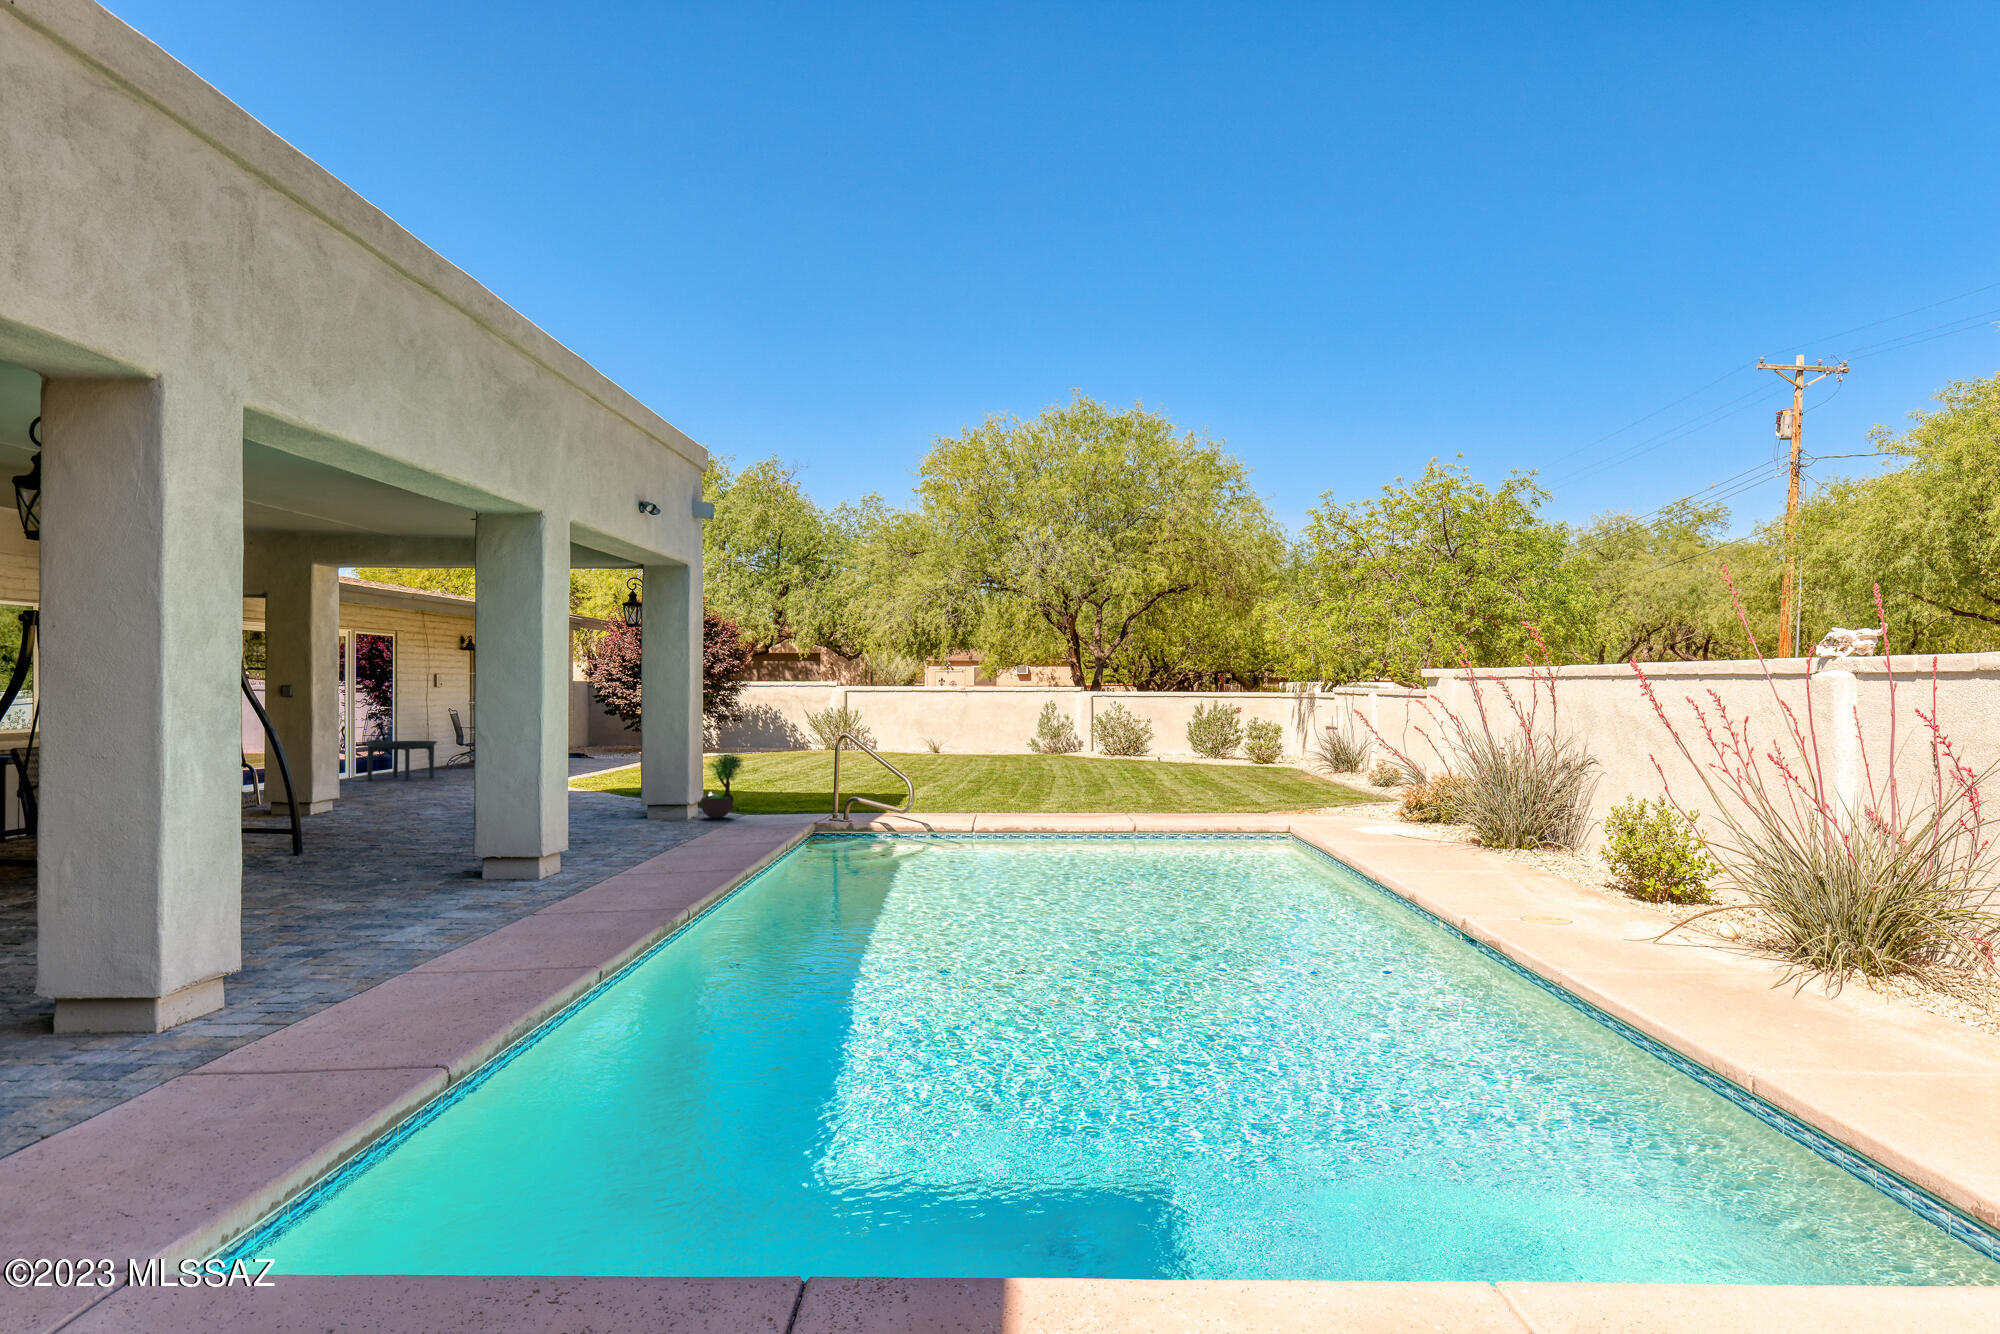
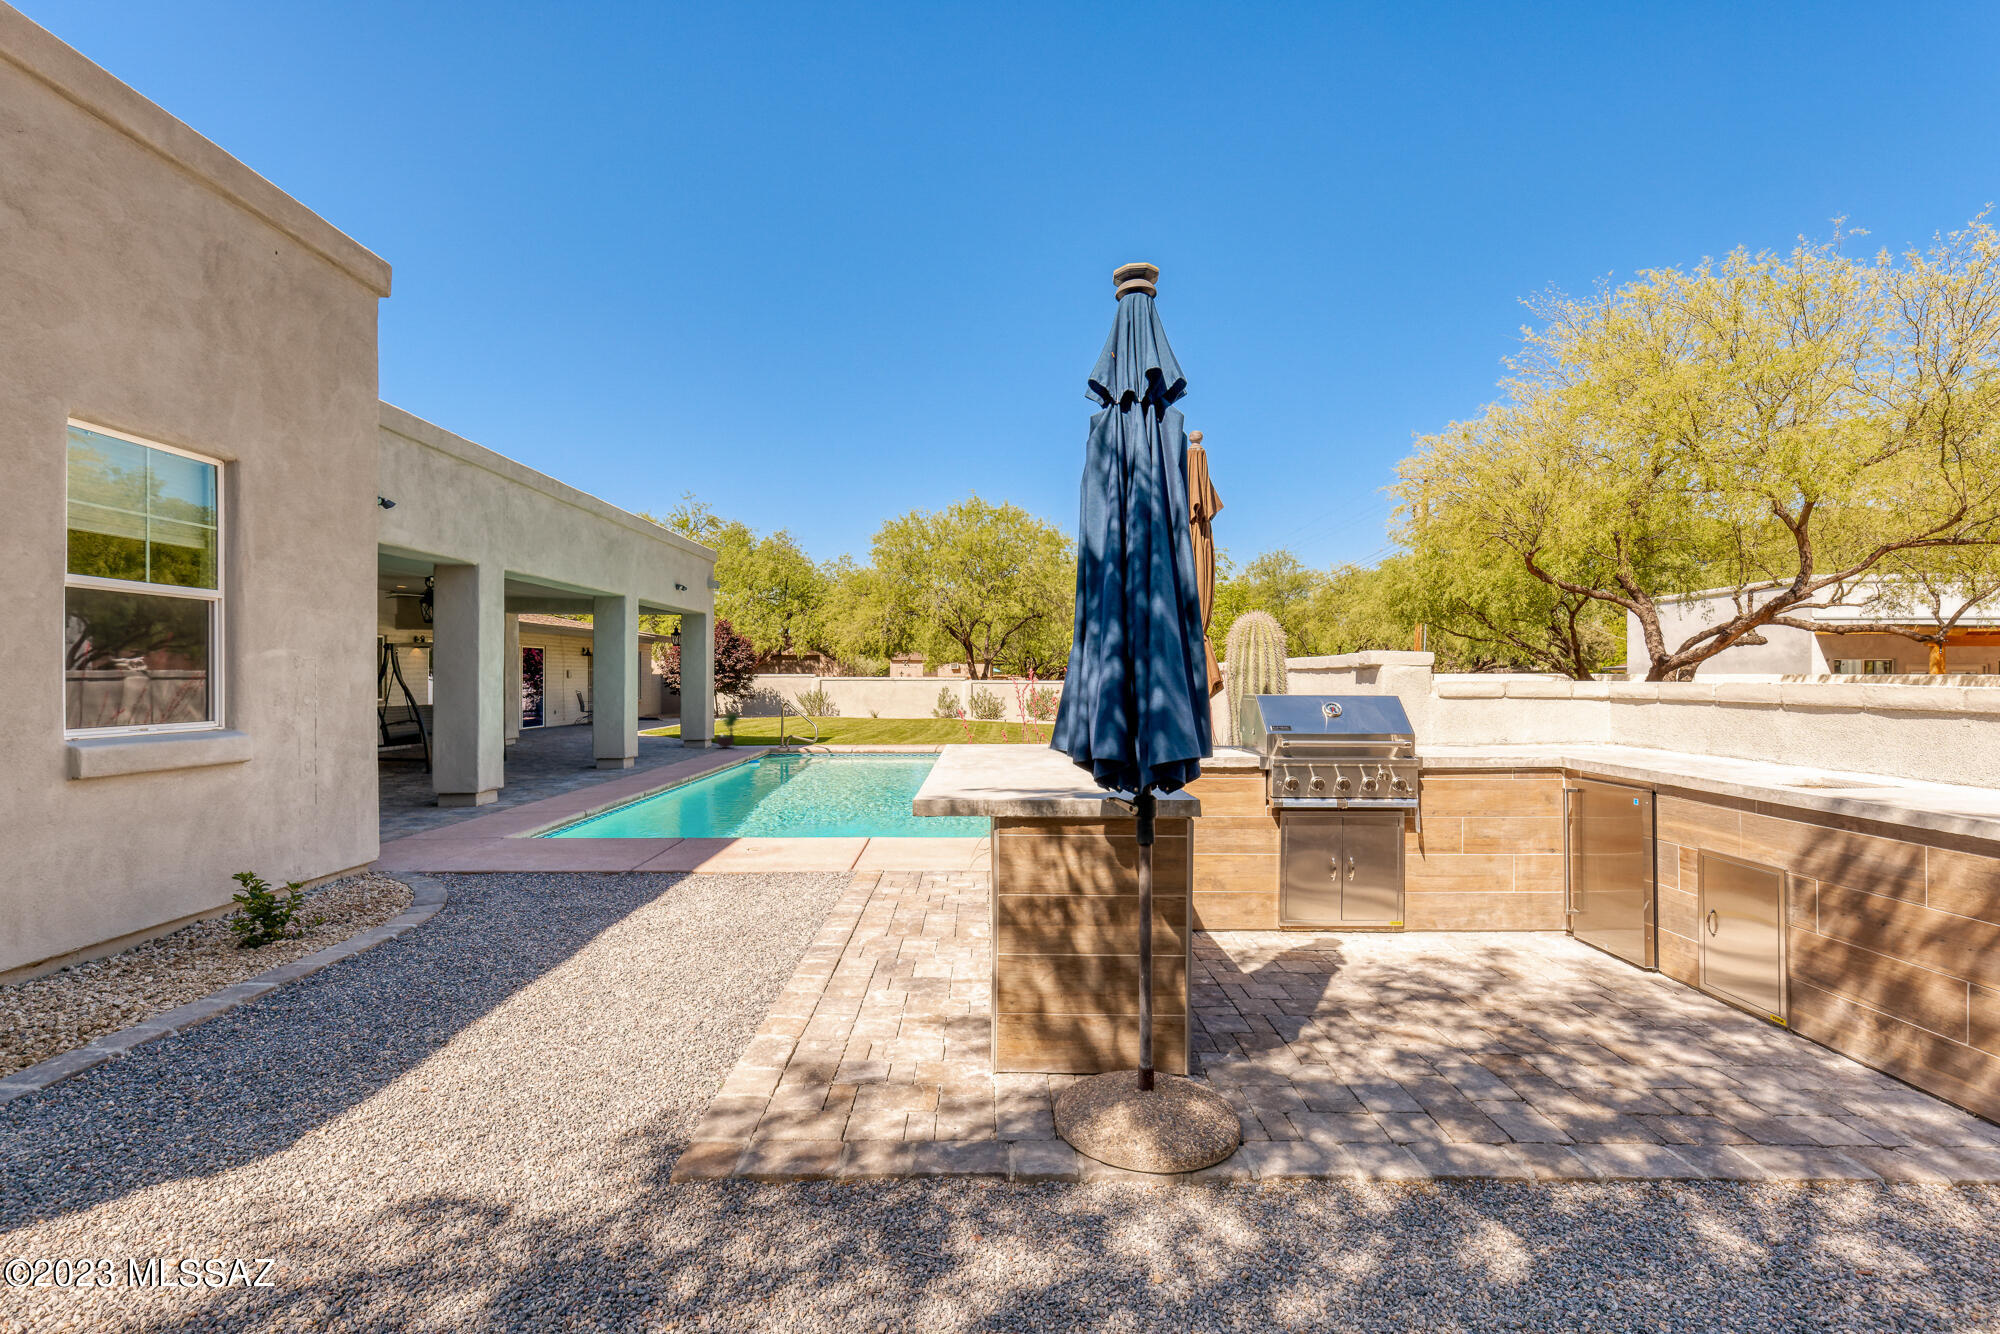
round table: present [365,741,438,781] -> none [523,711,567,734]

